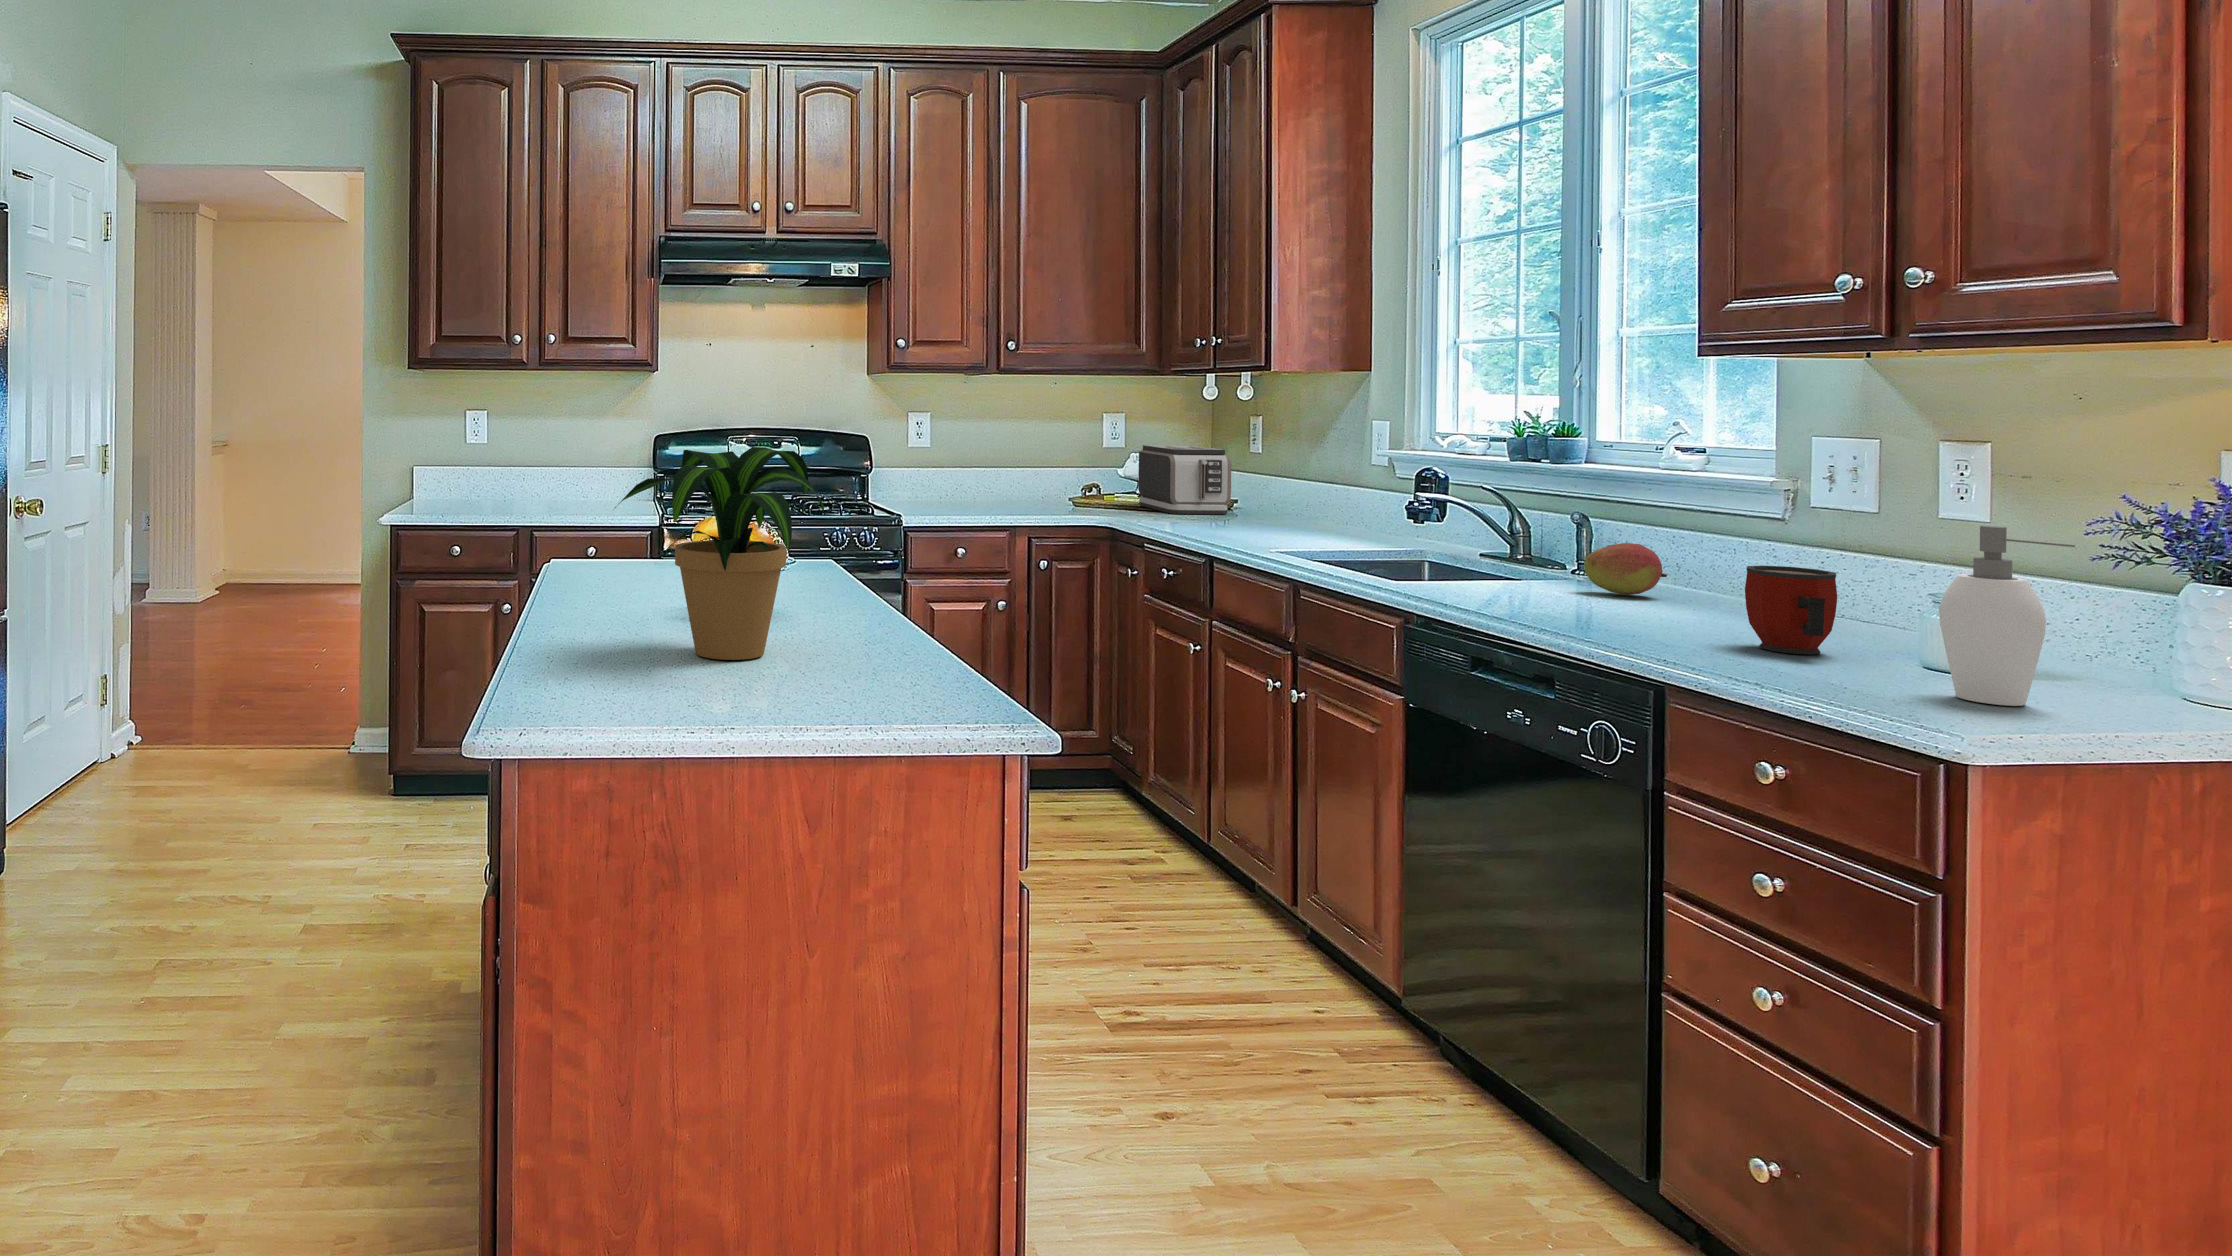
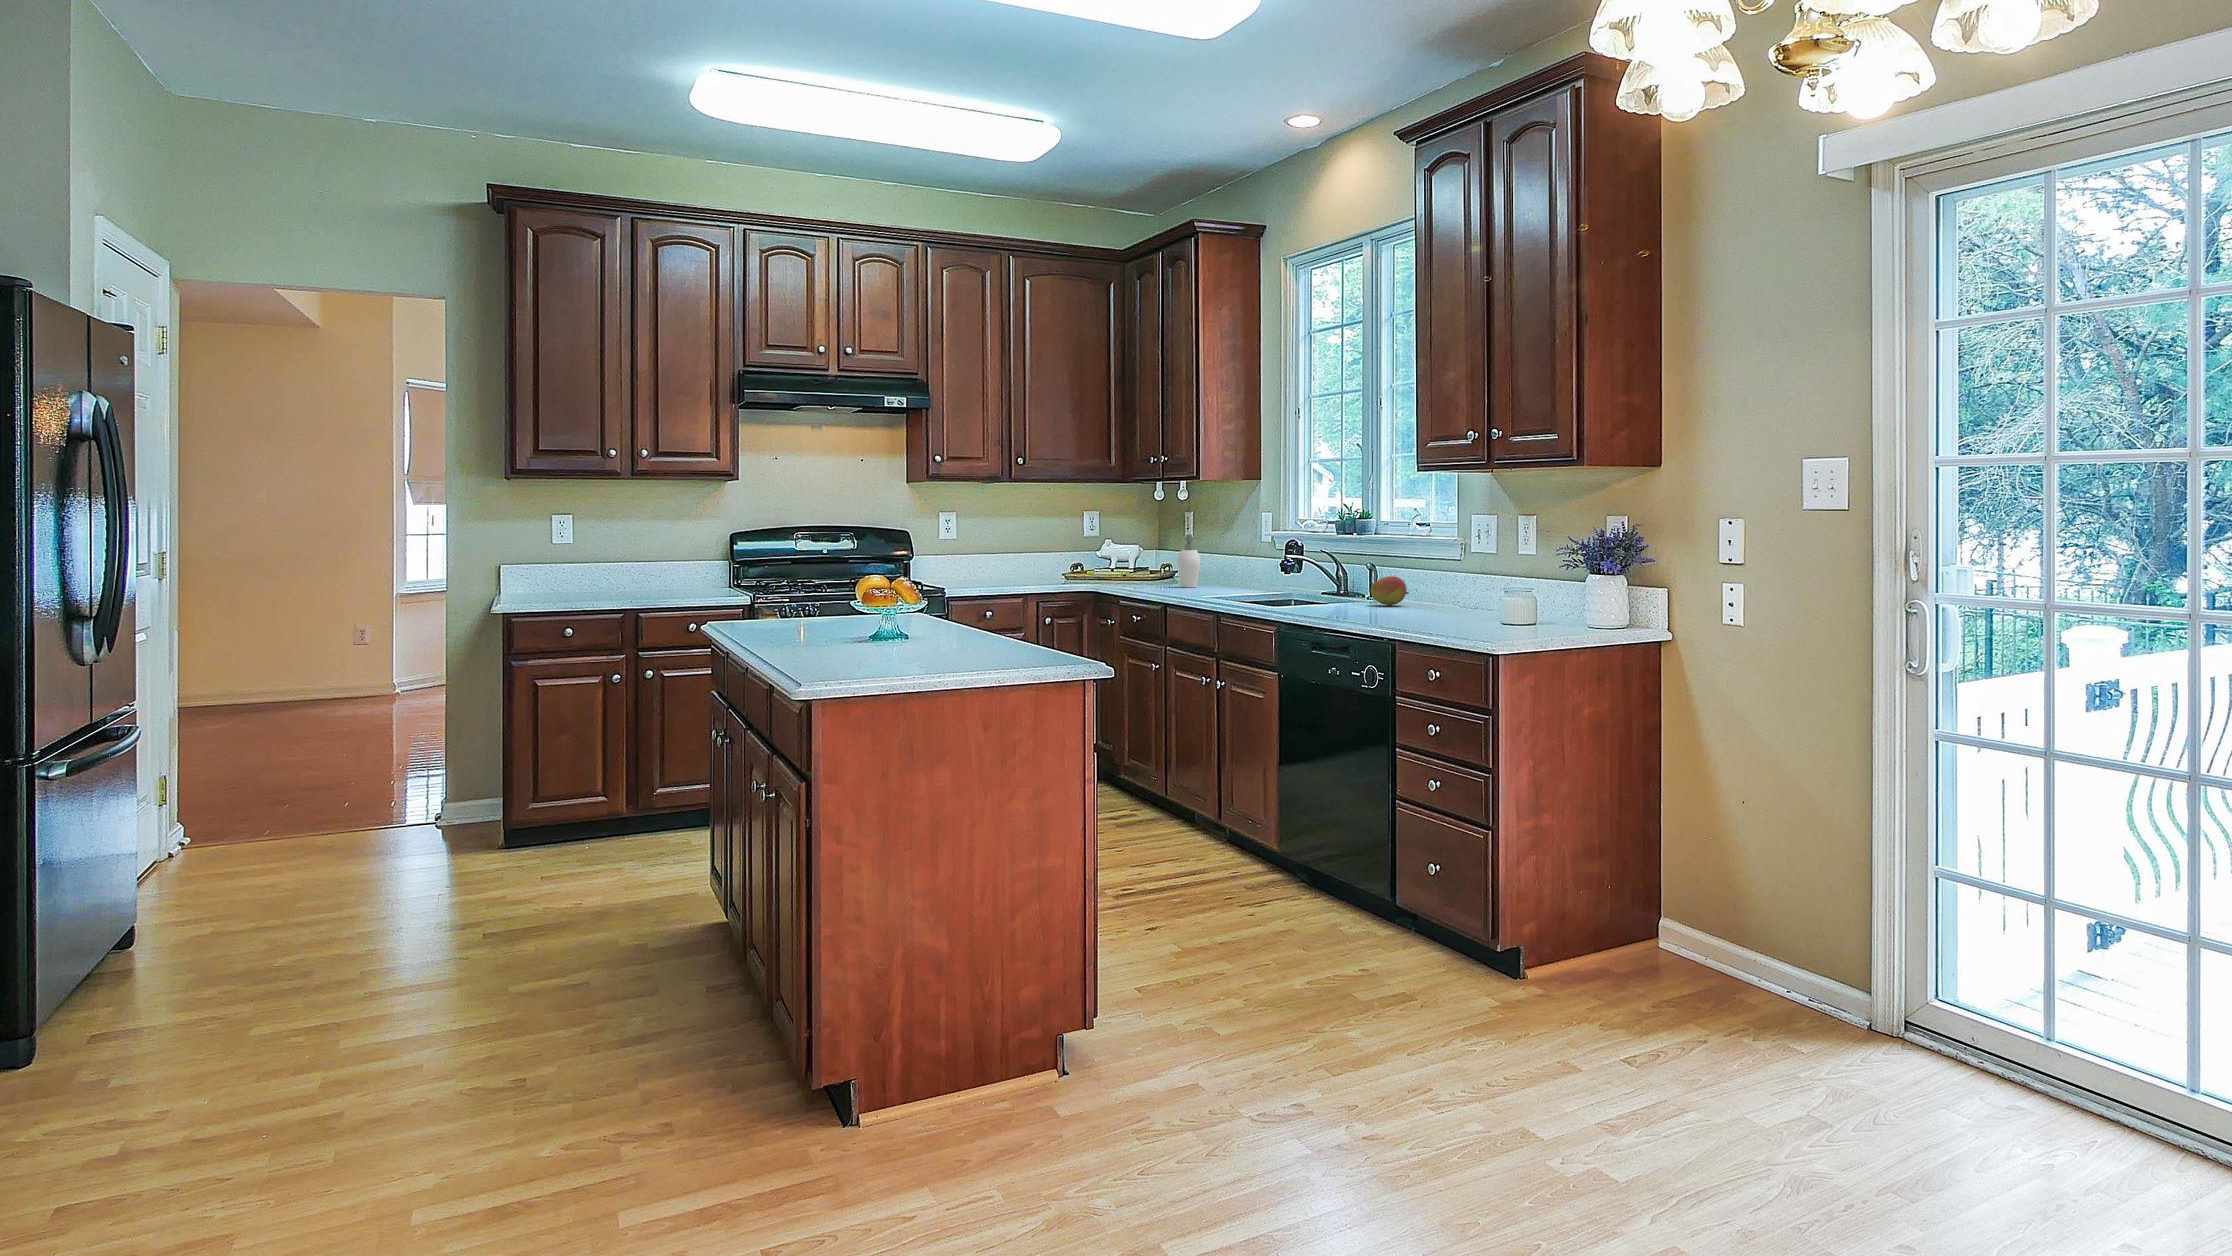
toaster: present [1138,445,1231,515] -> none [1111,535,1175,583]
potted plant: present [615,447,824,660] -> none [838,526,970,654]
soap dispenser: present [1939,526,2075,706] -> present [1178,535,1202,587]
mug: present [1745,565,1837,654] -> none [1432,578,1469,620]

